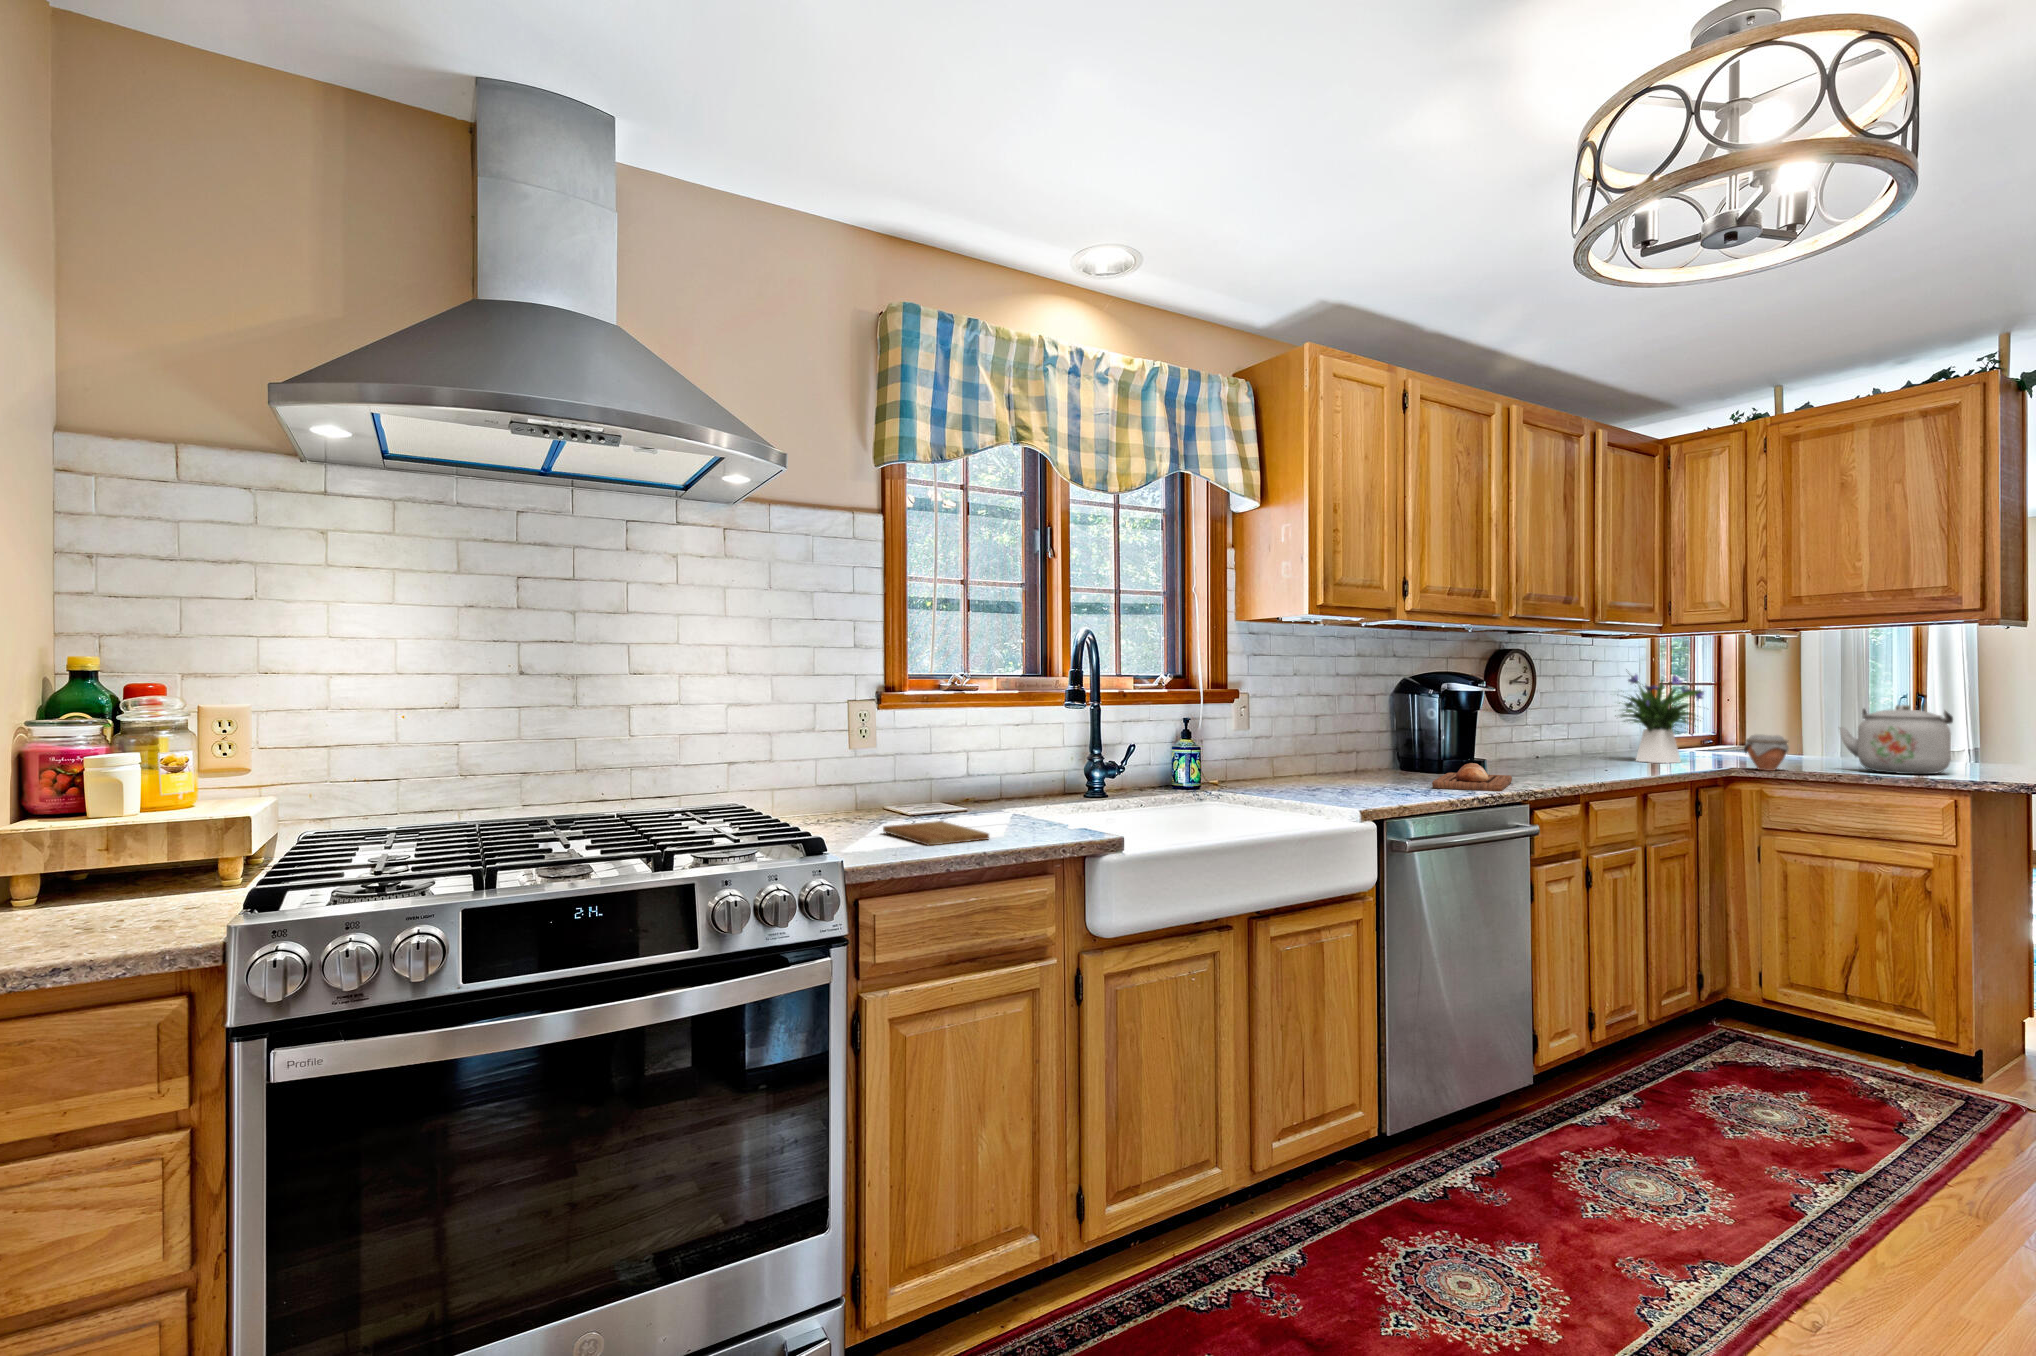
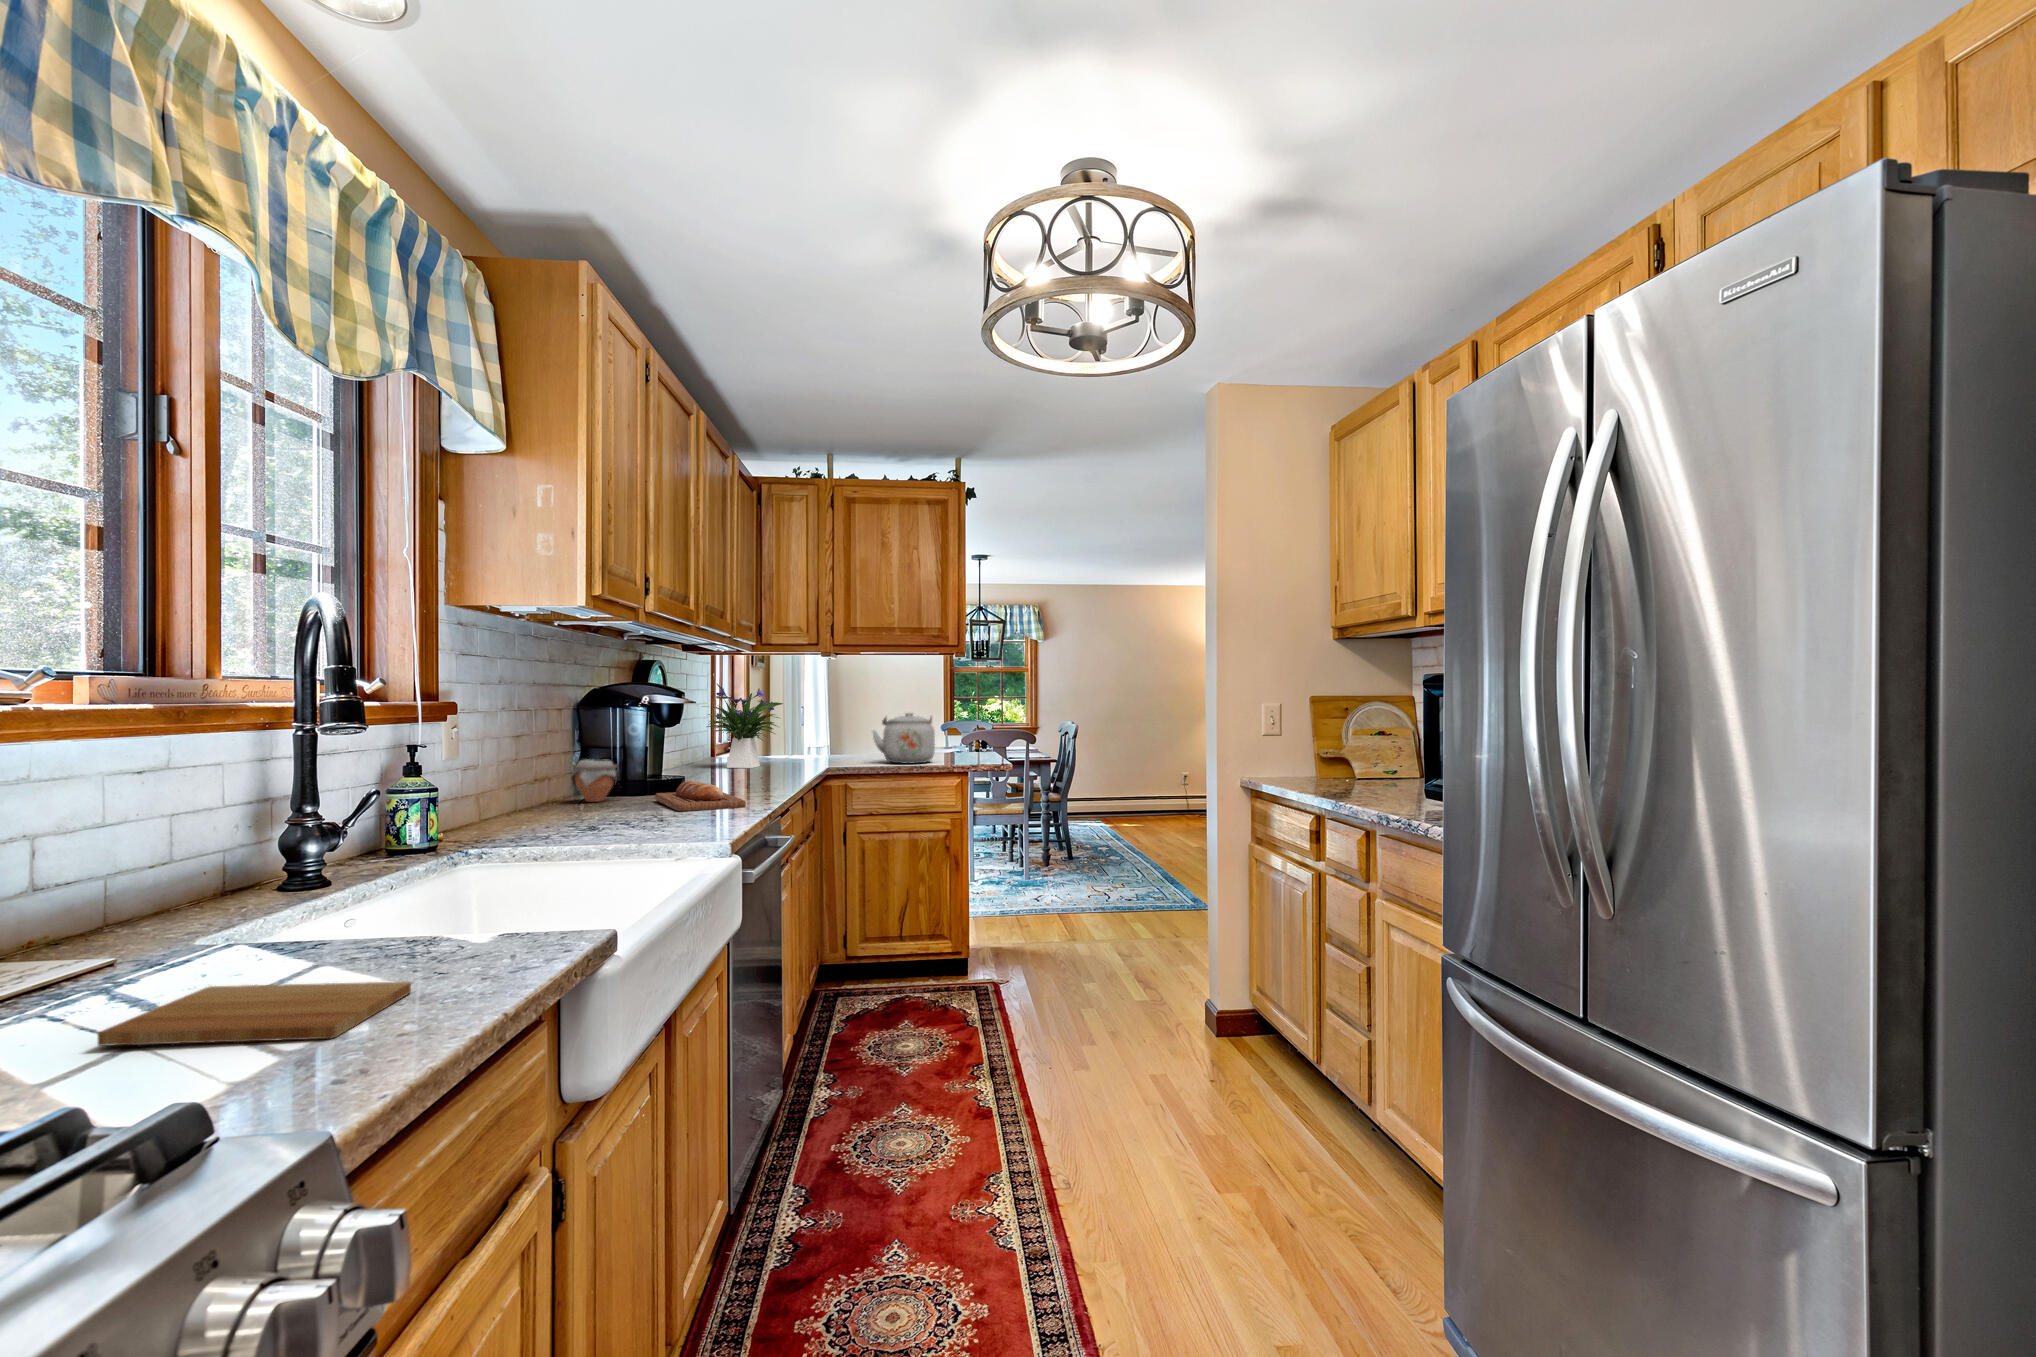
jar: present [1744,735,1789,771] -> present [571,760,617,802]

